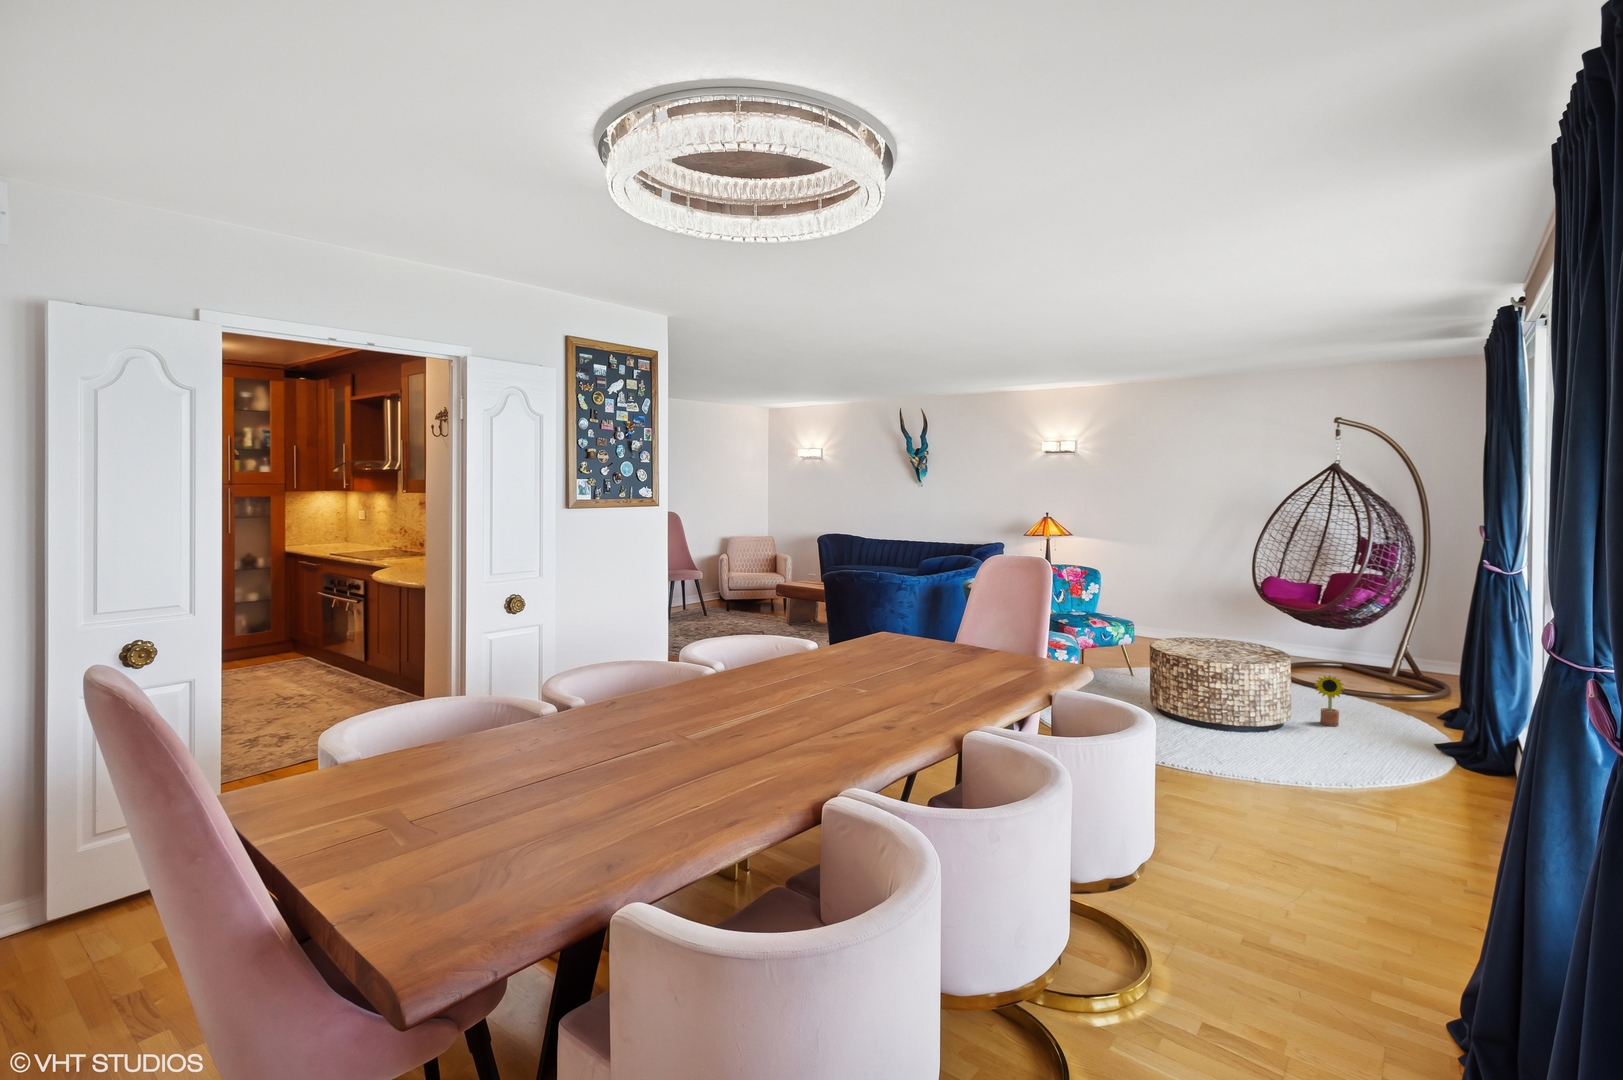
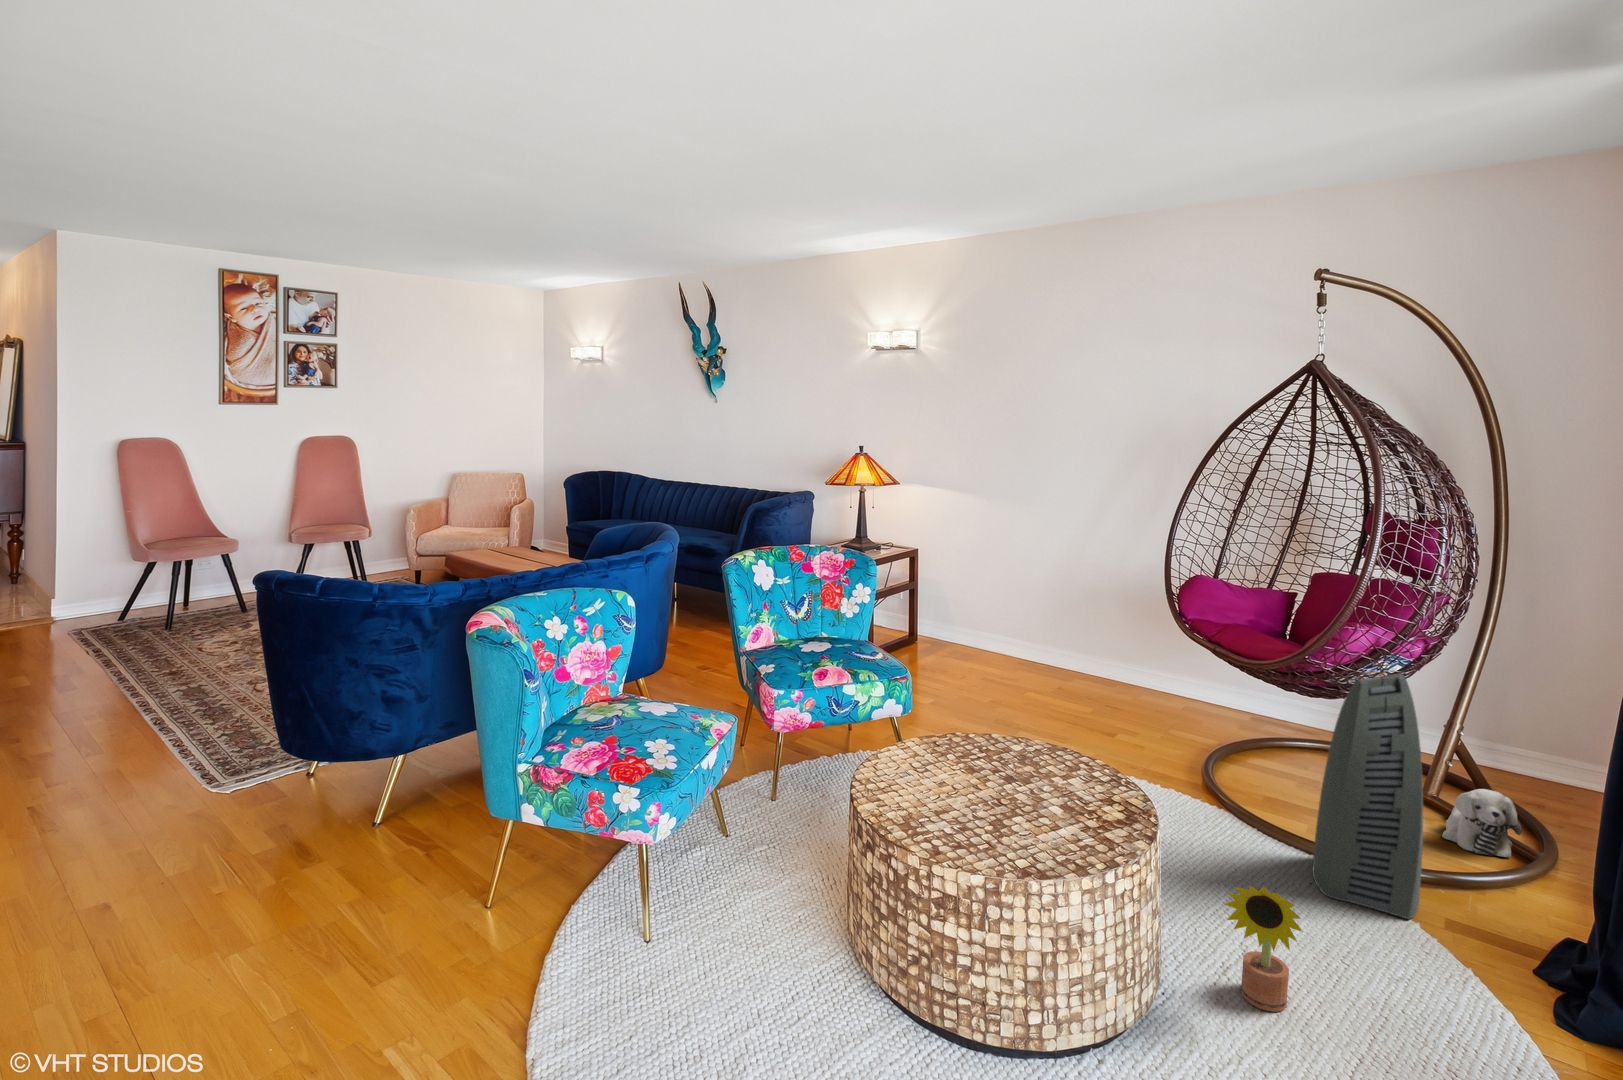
air purifier: none [1342,609,1390,710] -> present [1312,674,1423,919]
plush toy: none [1401,668,1436,698] -> present [1442,789,1522,858]

